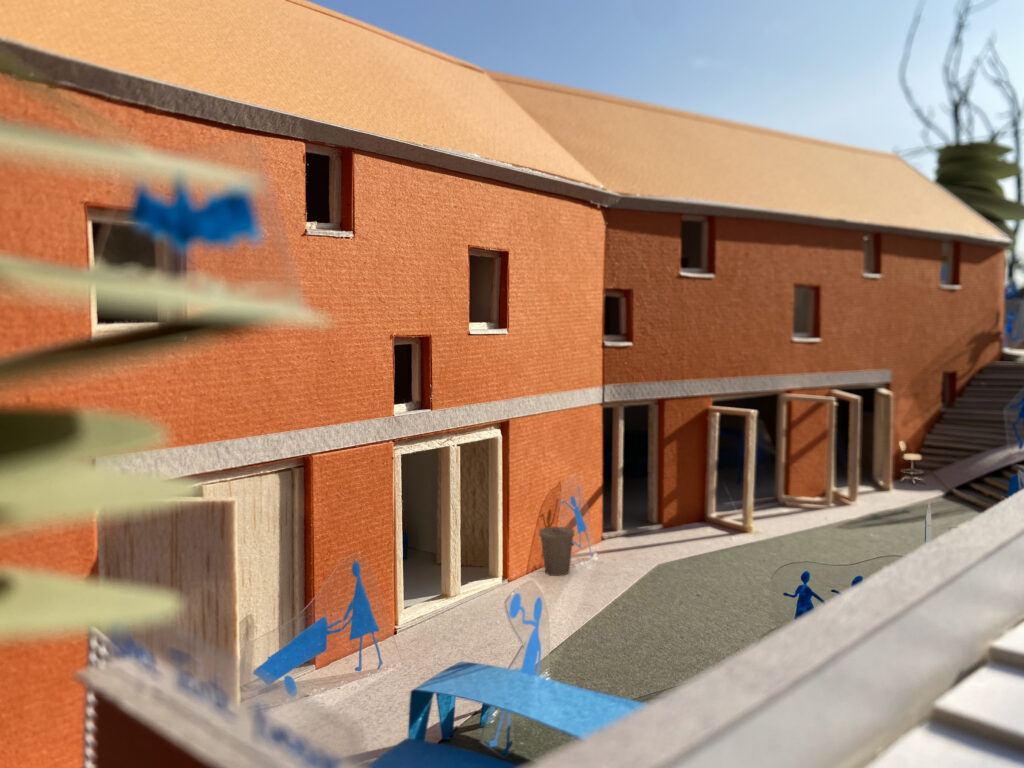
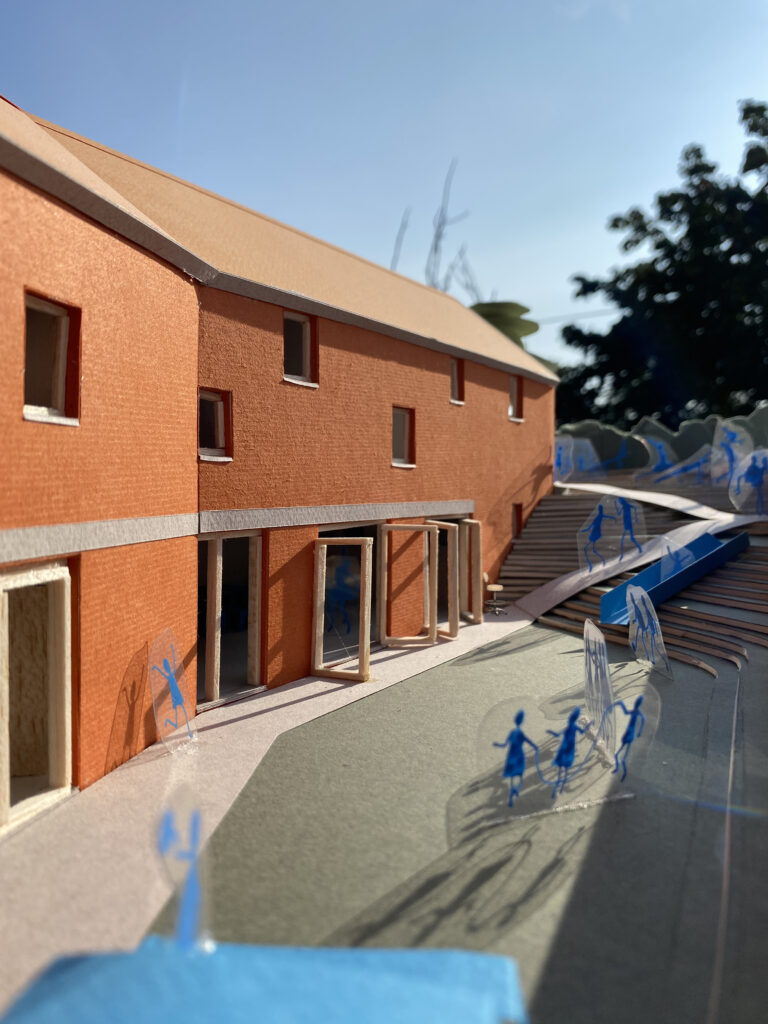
trash can: present [539,527,574,576] -> none [122,702,175,773]

